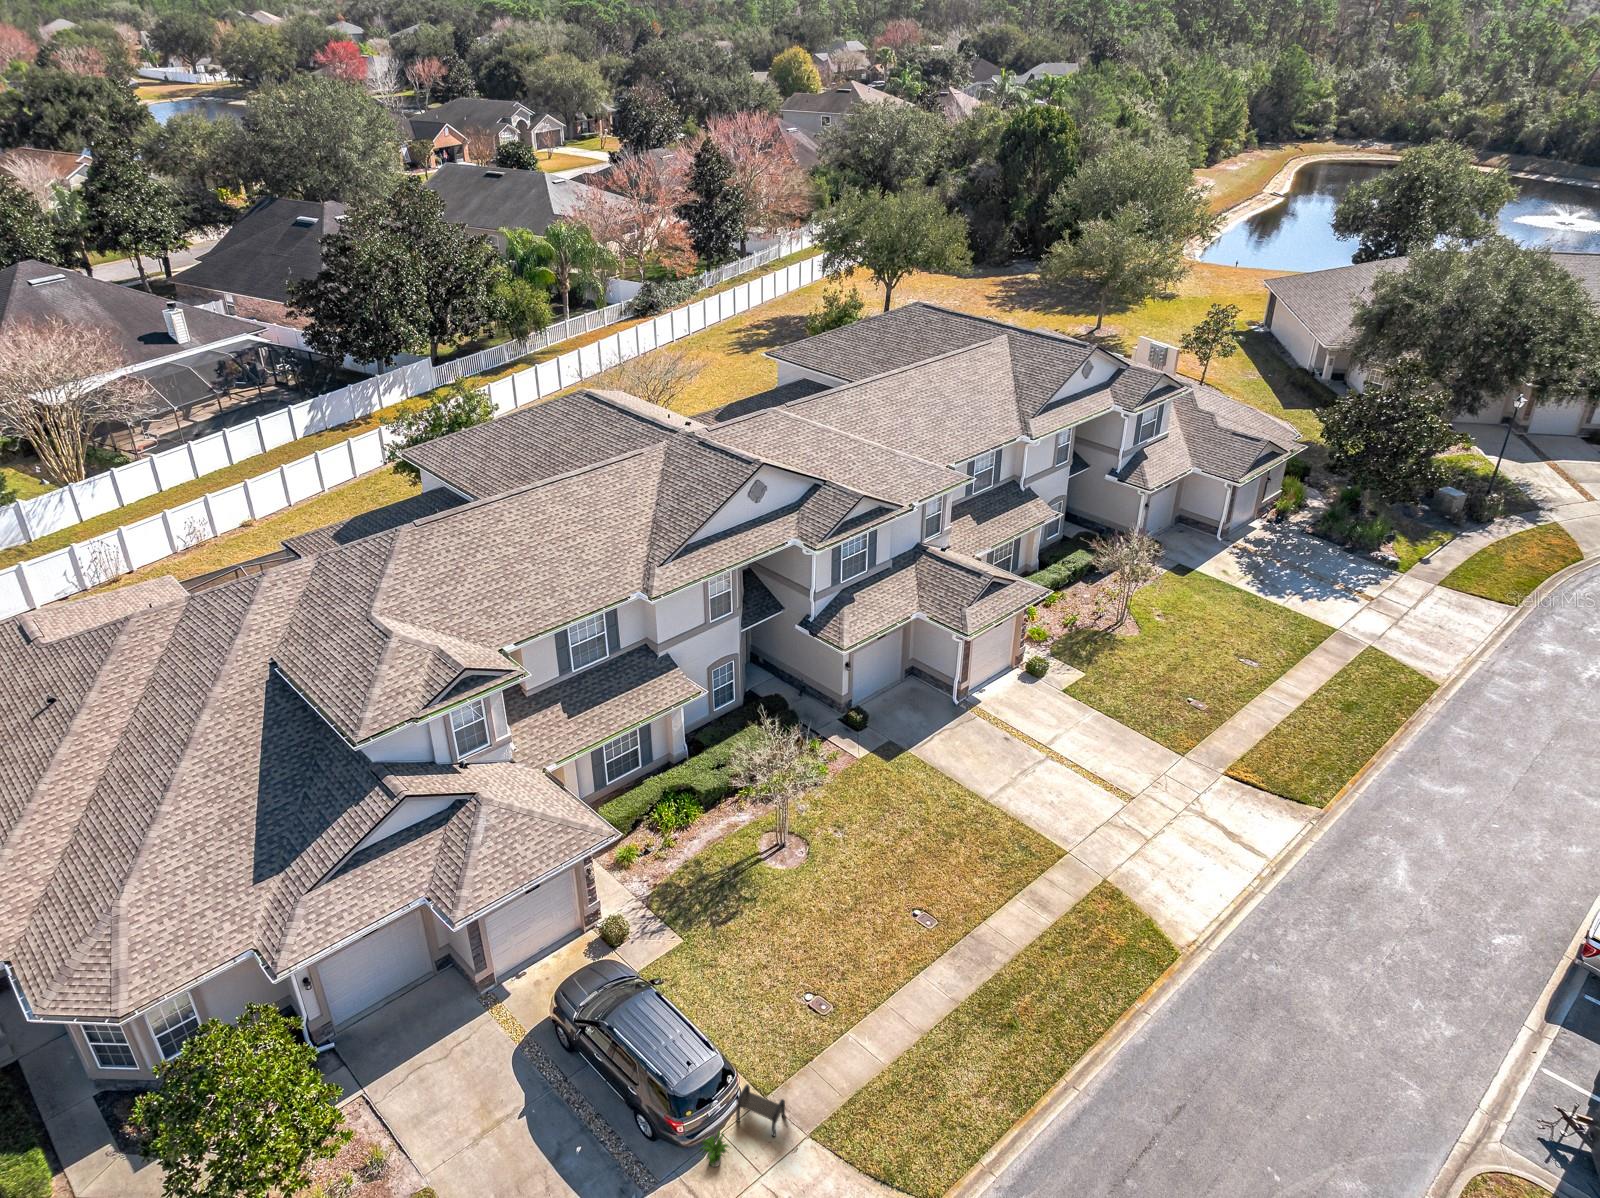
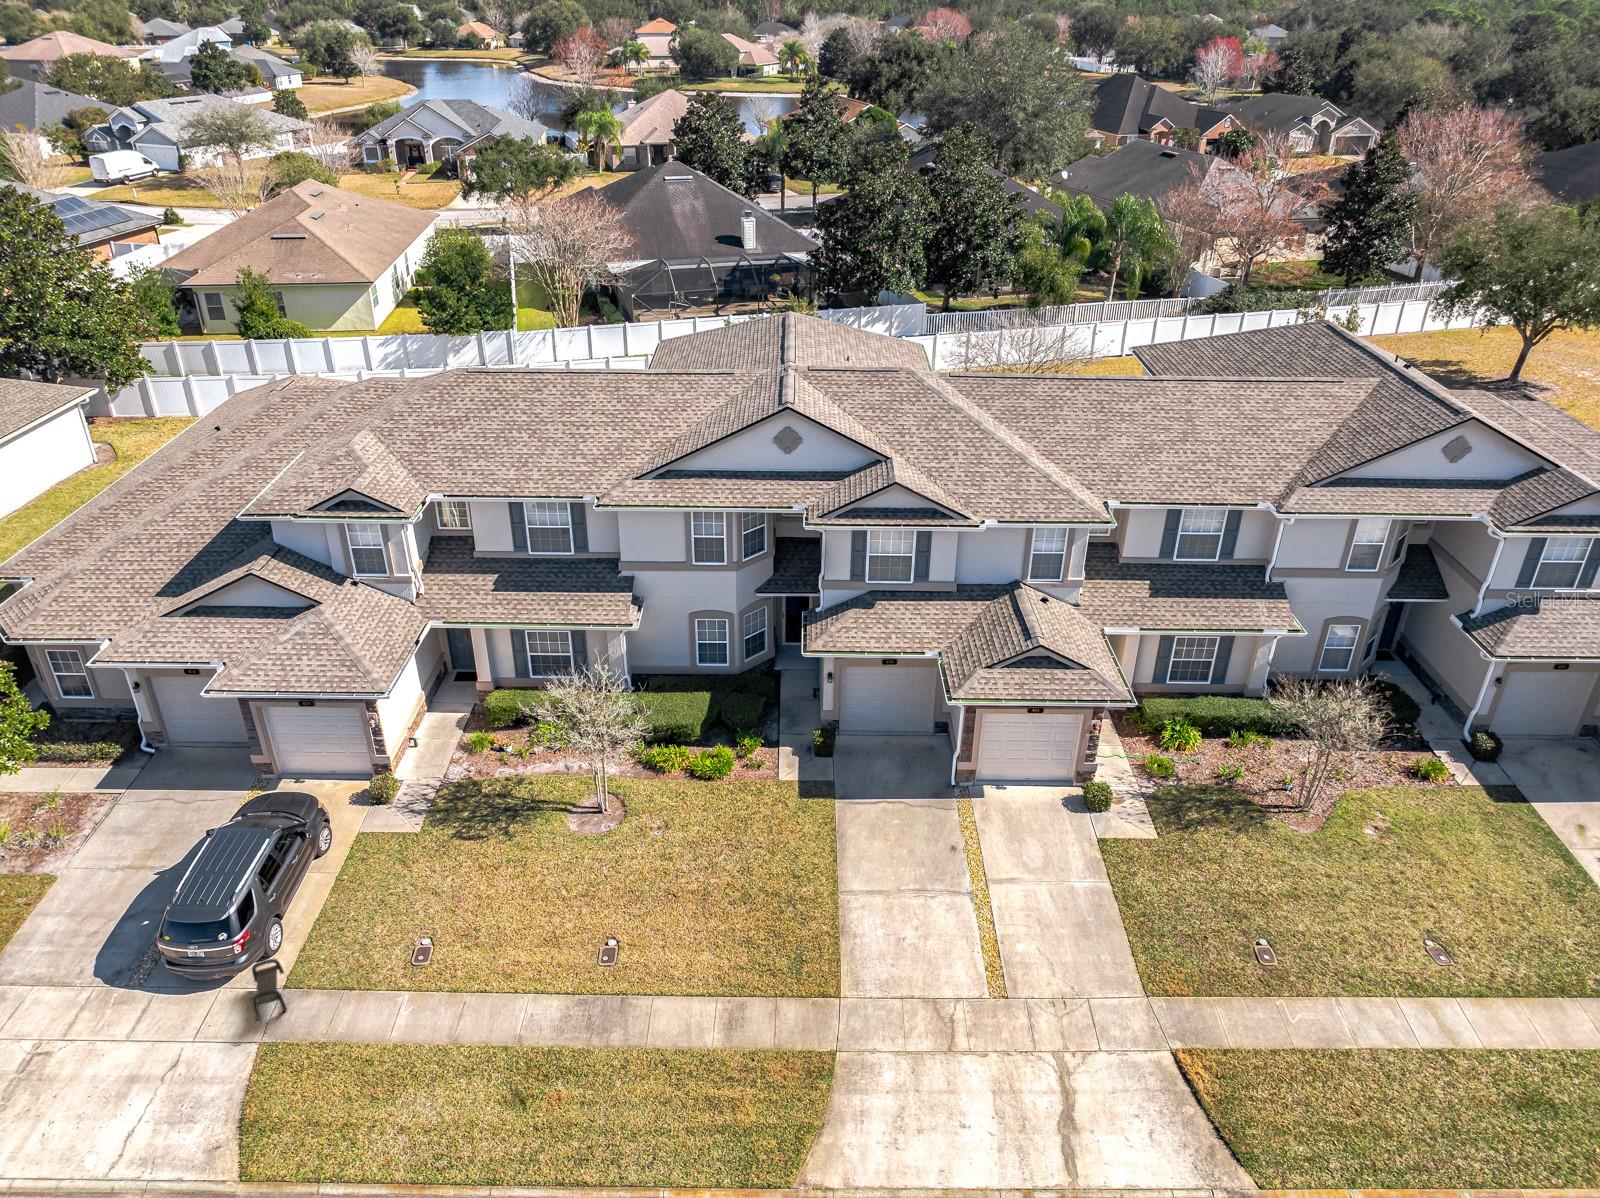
potted plant: present [700,1132,729,1167] -> none [177,973,219,1007]

